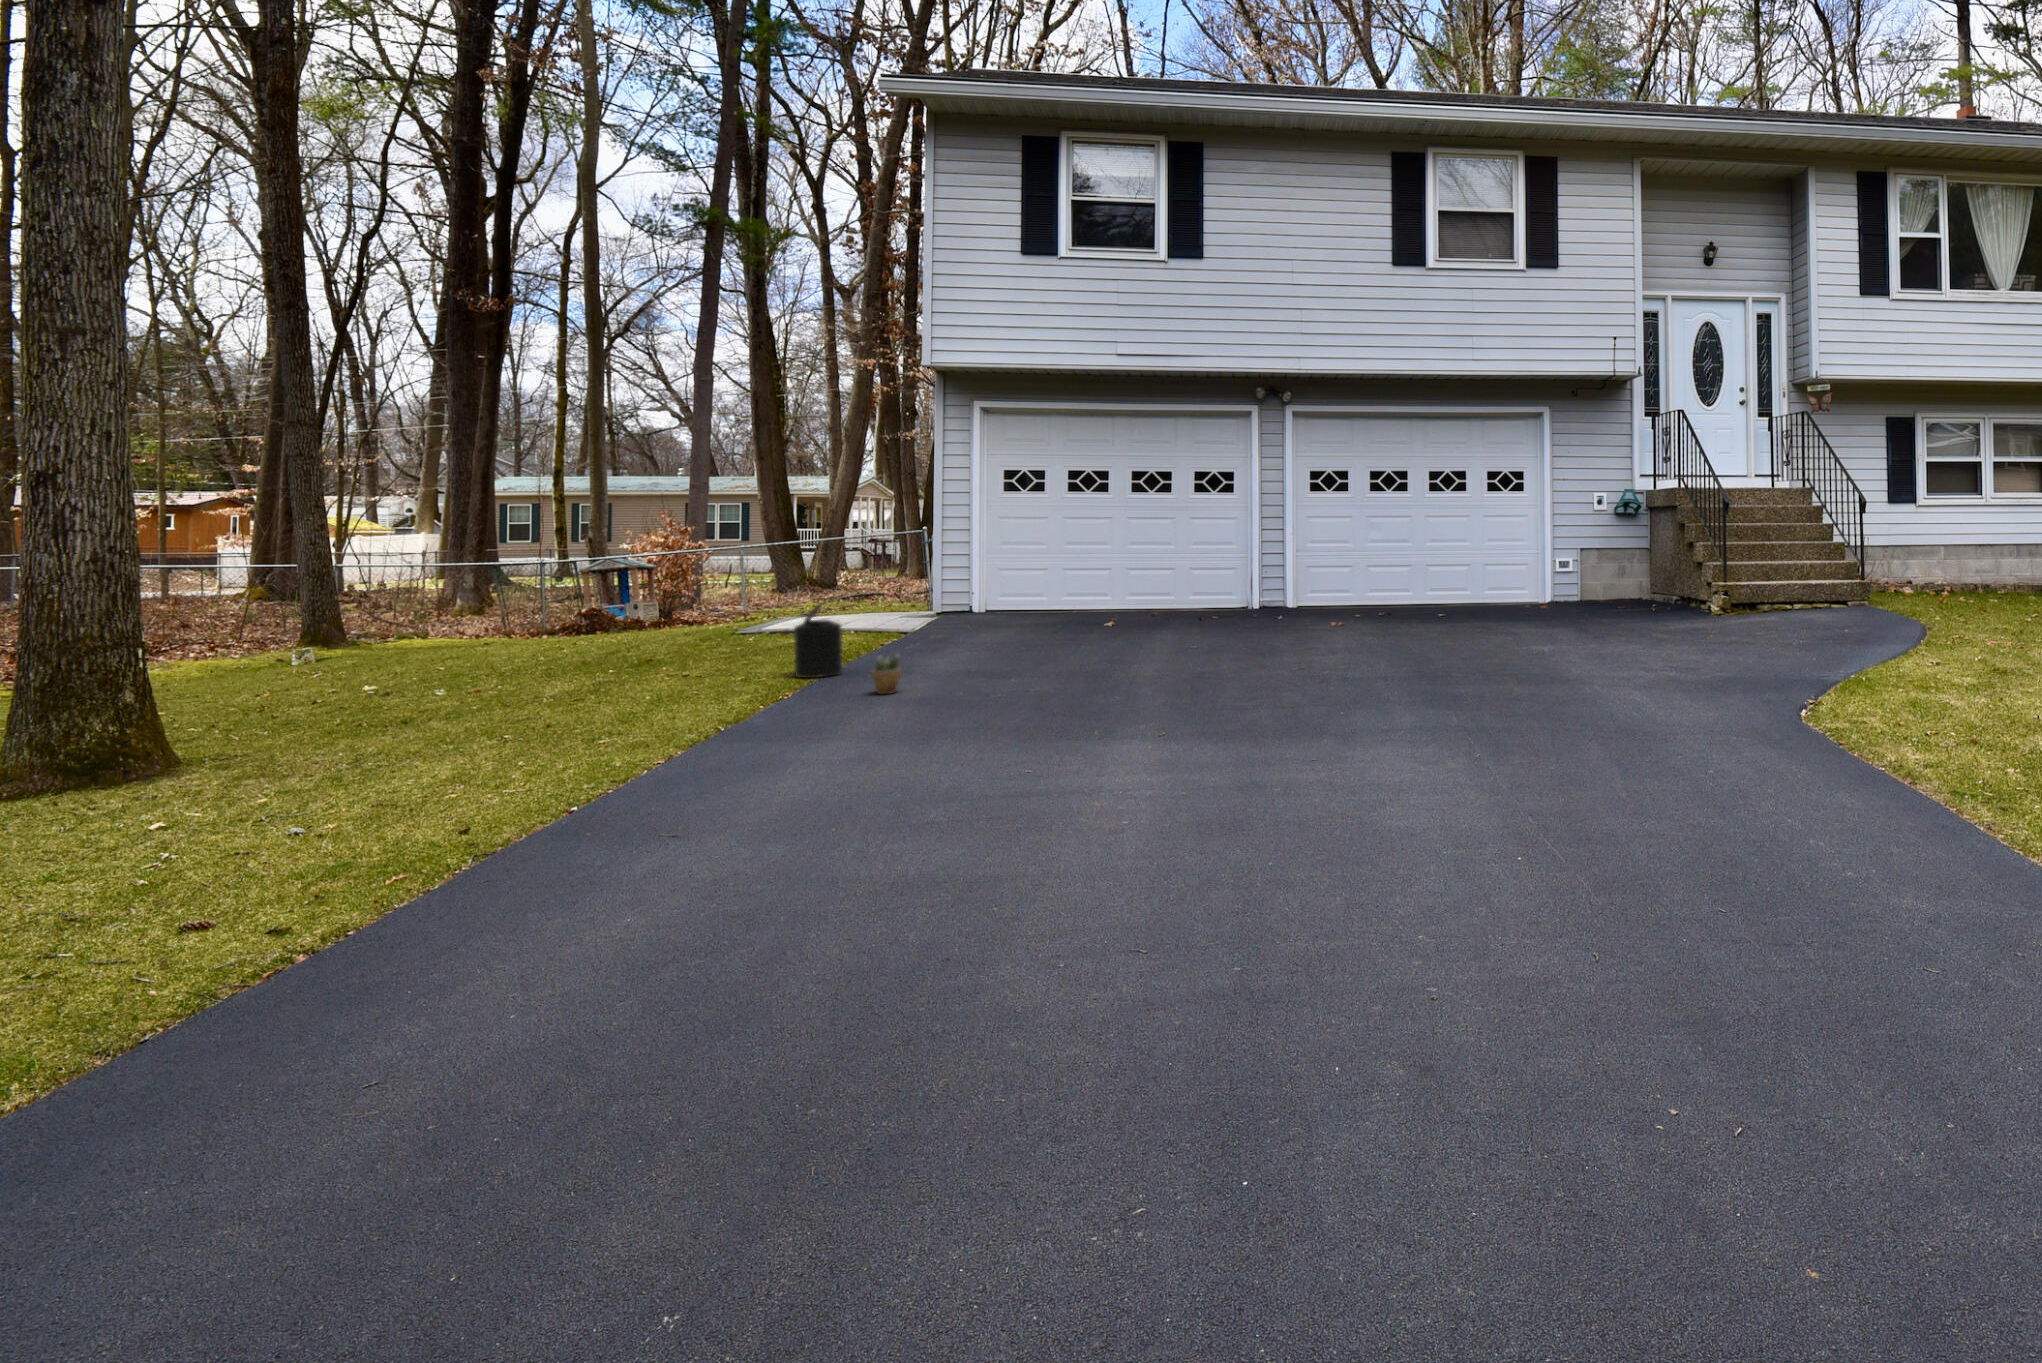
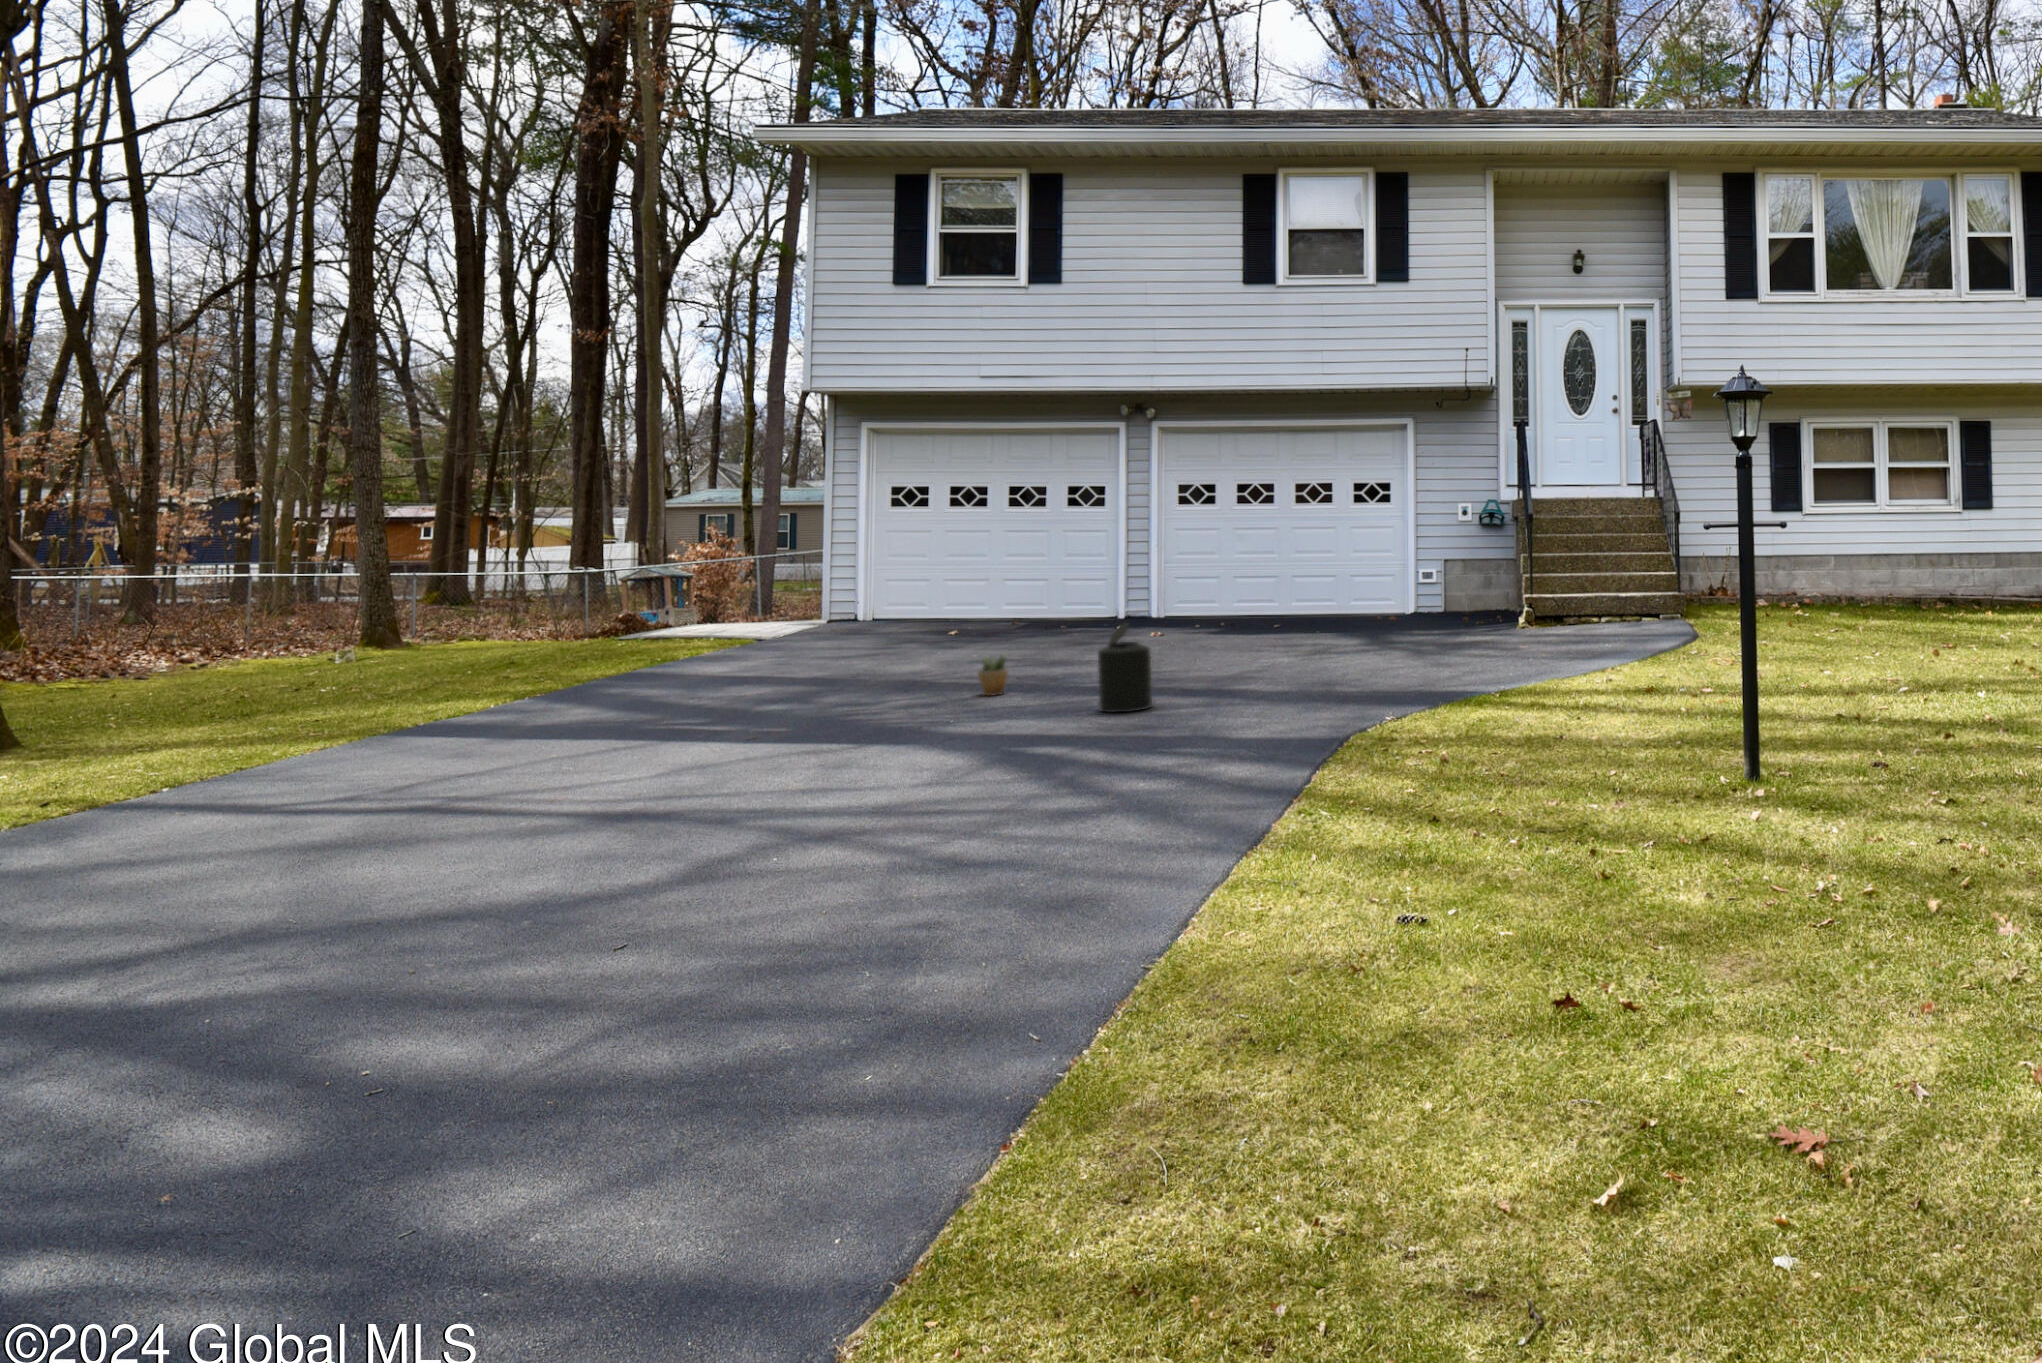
trash can: present [794,604,842,678] -> present [1098,622,1152,712]

